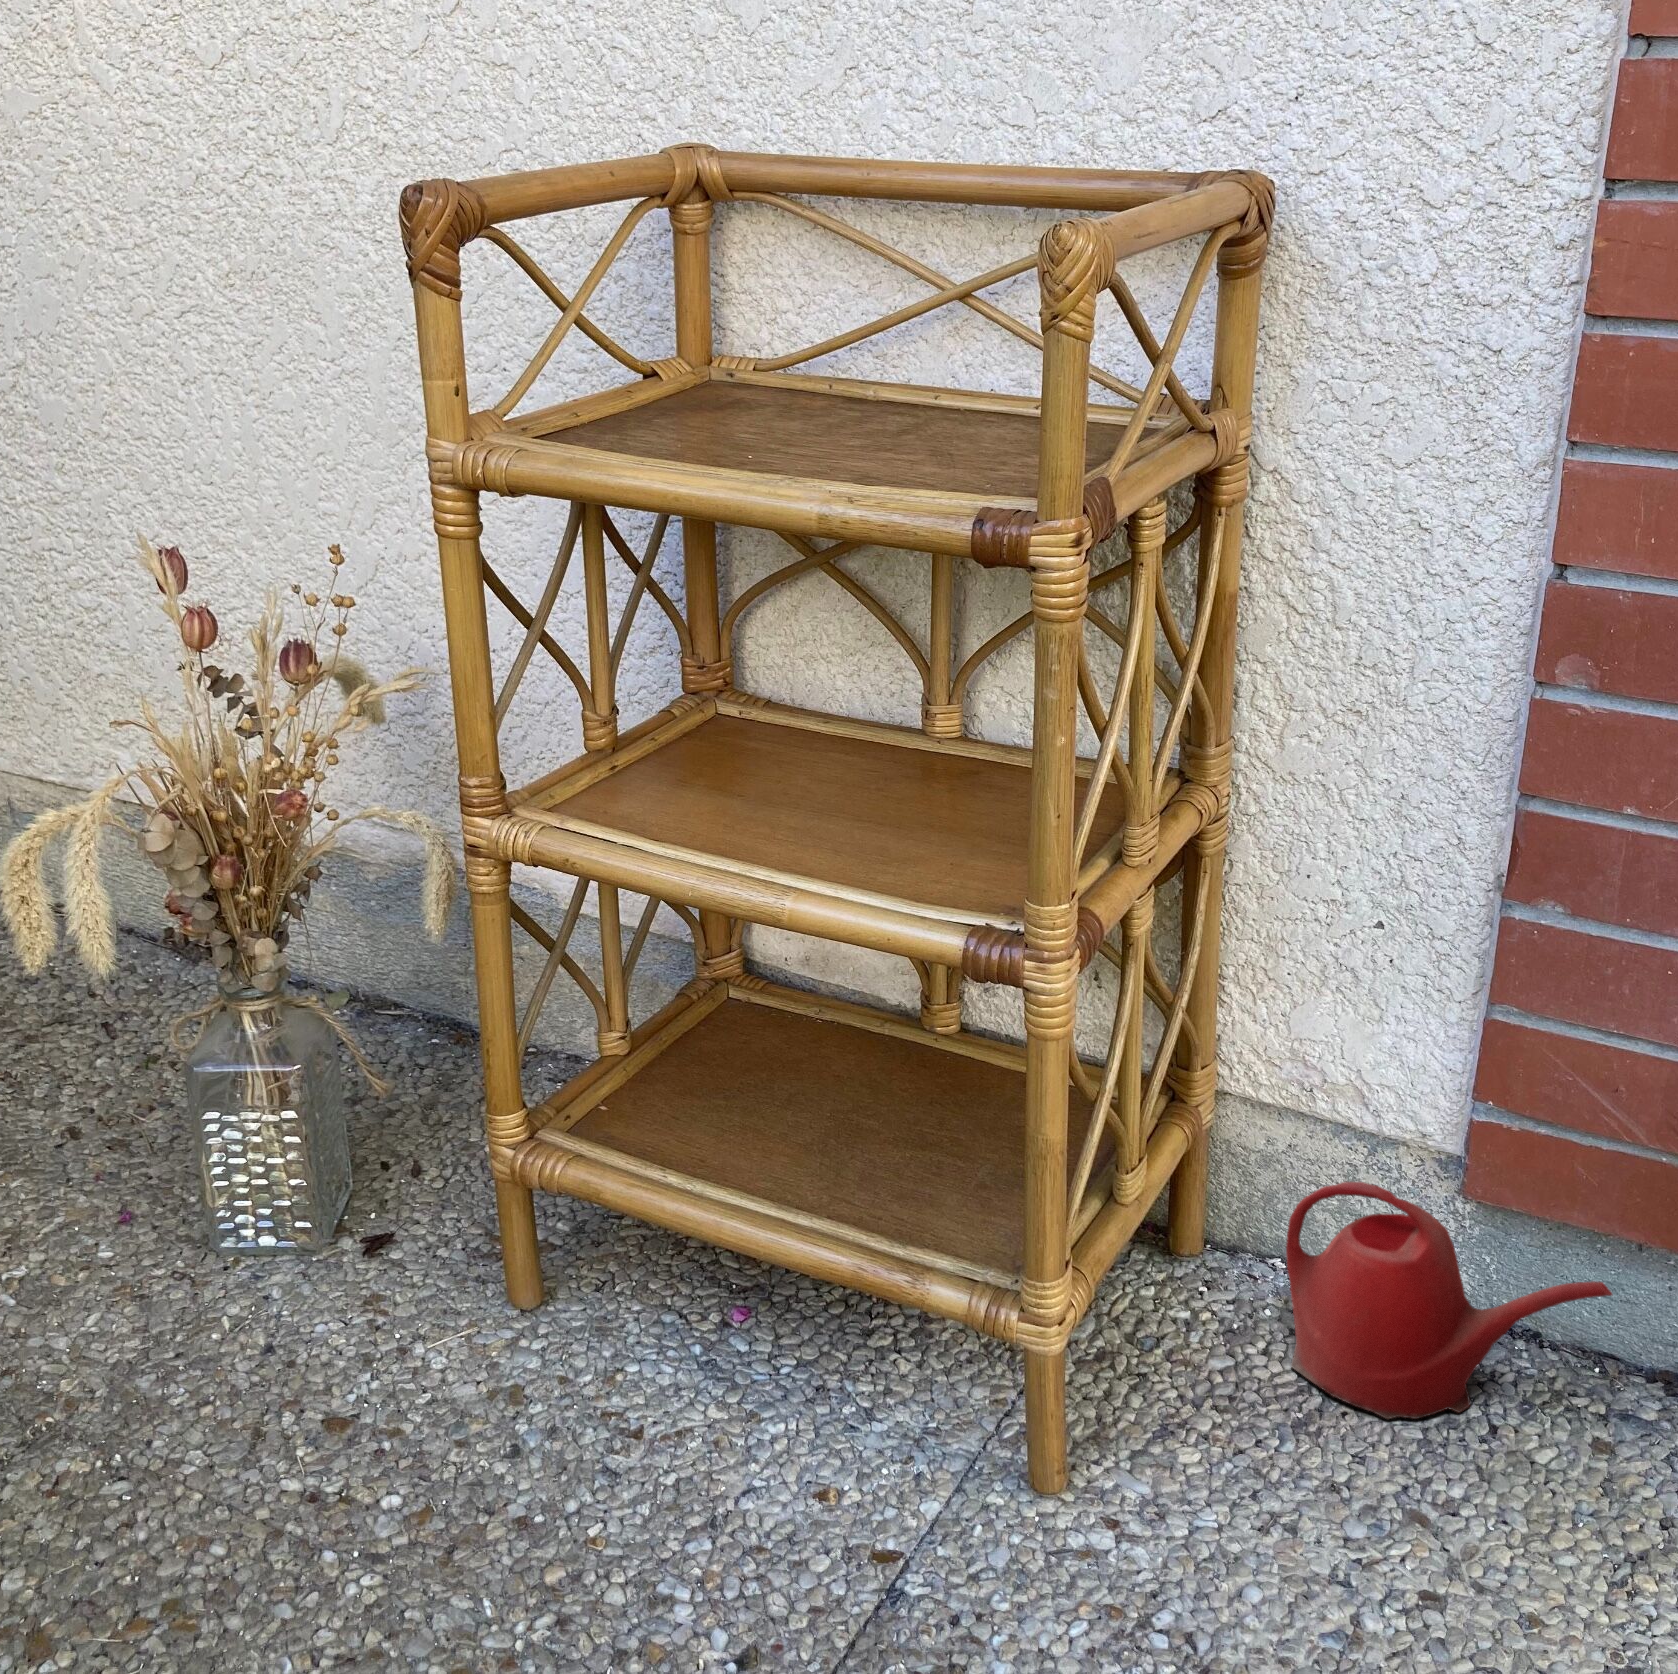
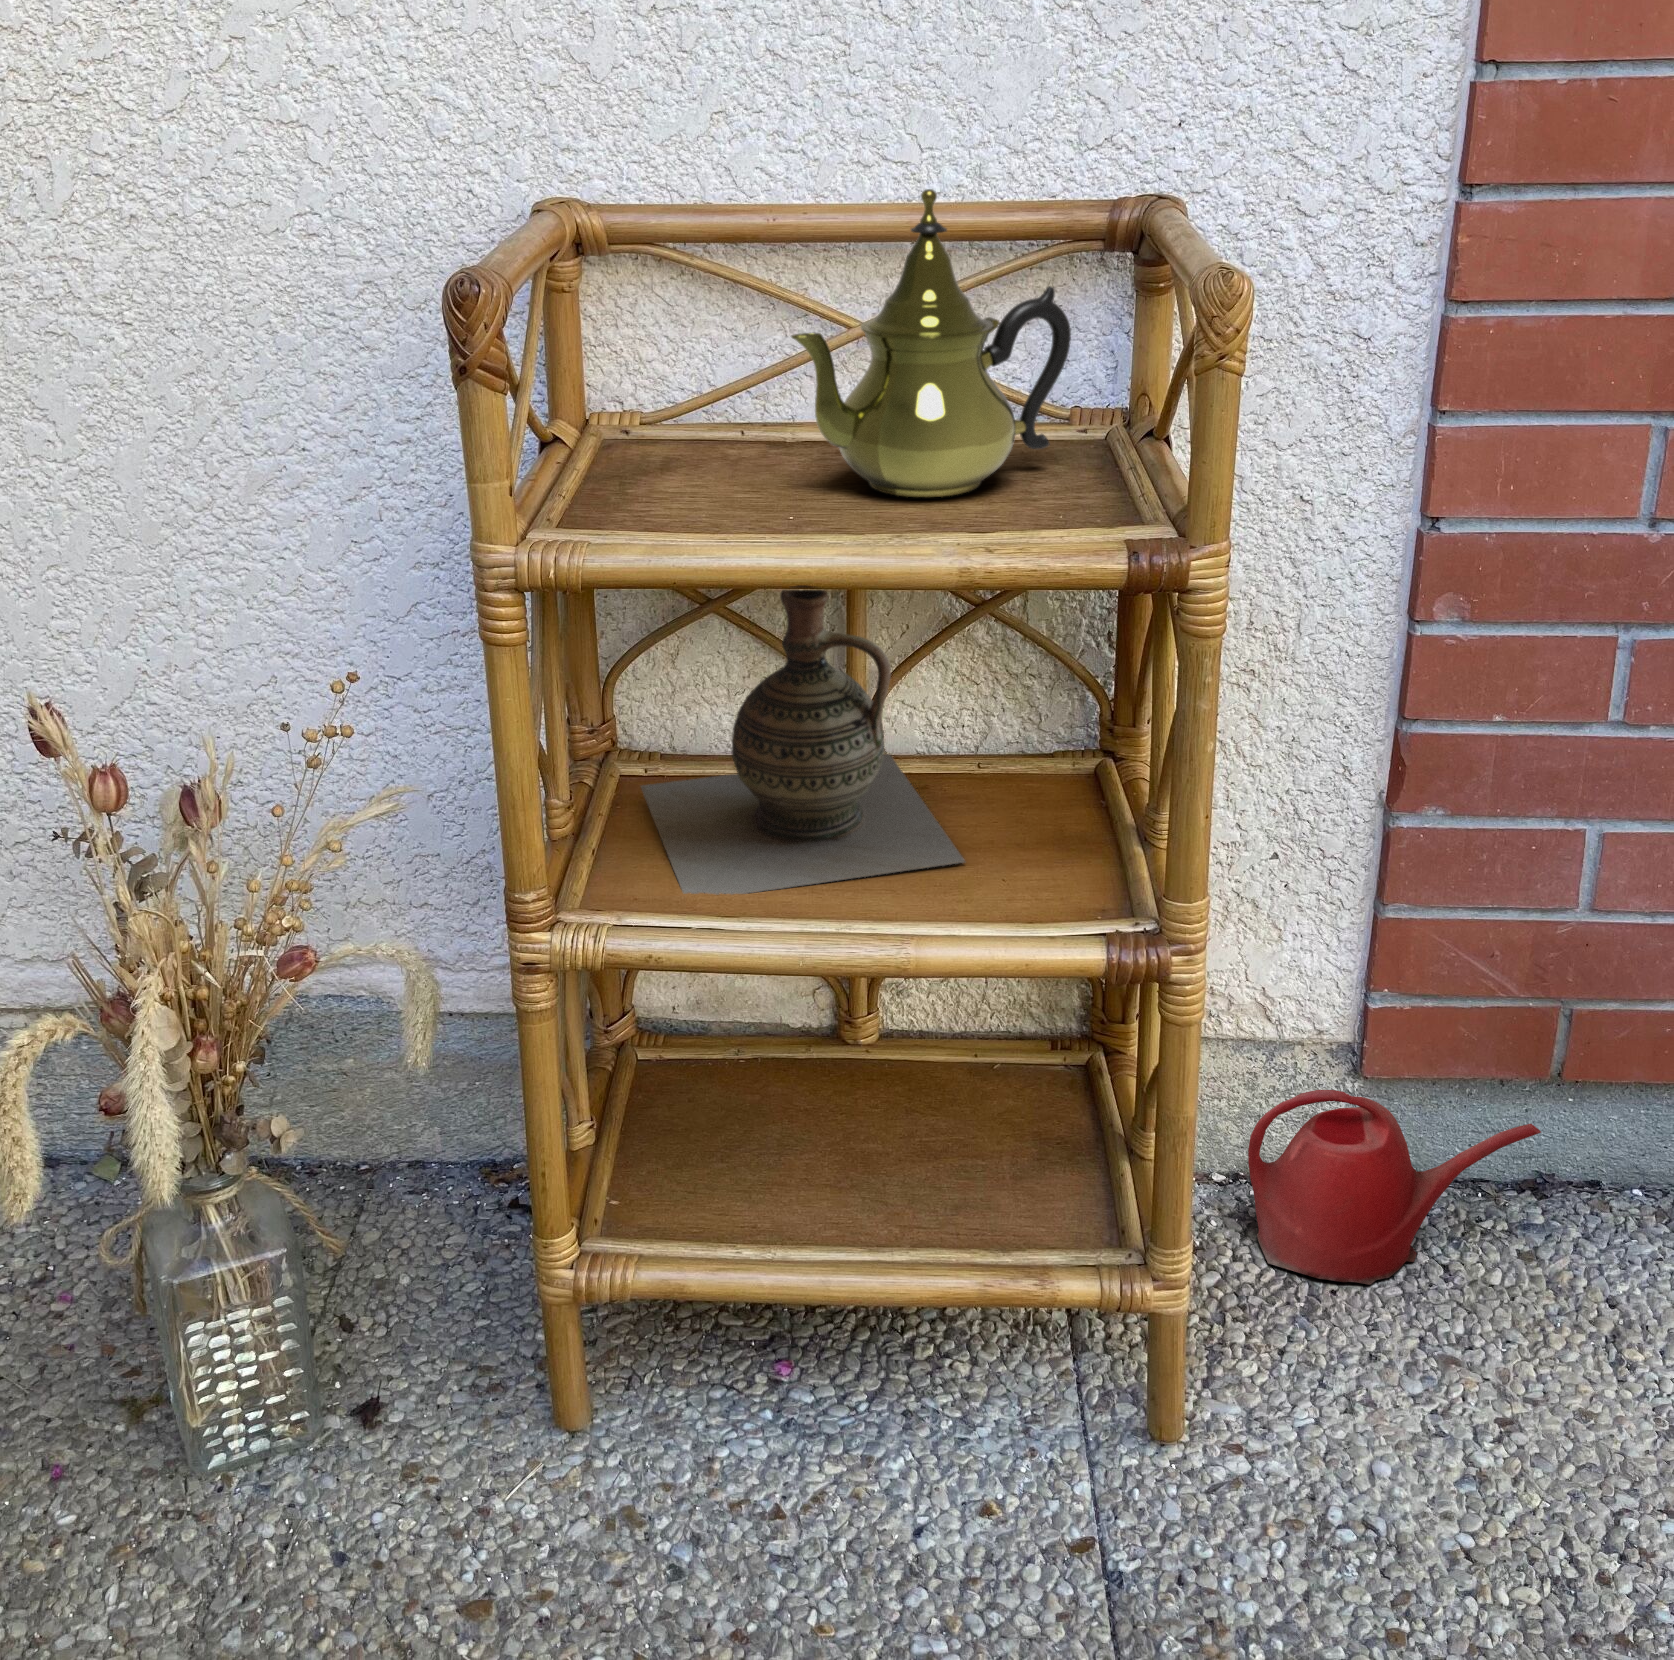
teapot: none [771,127,1082,442] -> present [791,189,1071,497]
ceramic jug: none [639,525,964,828] -> present [641,585,965,895]

